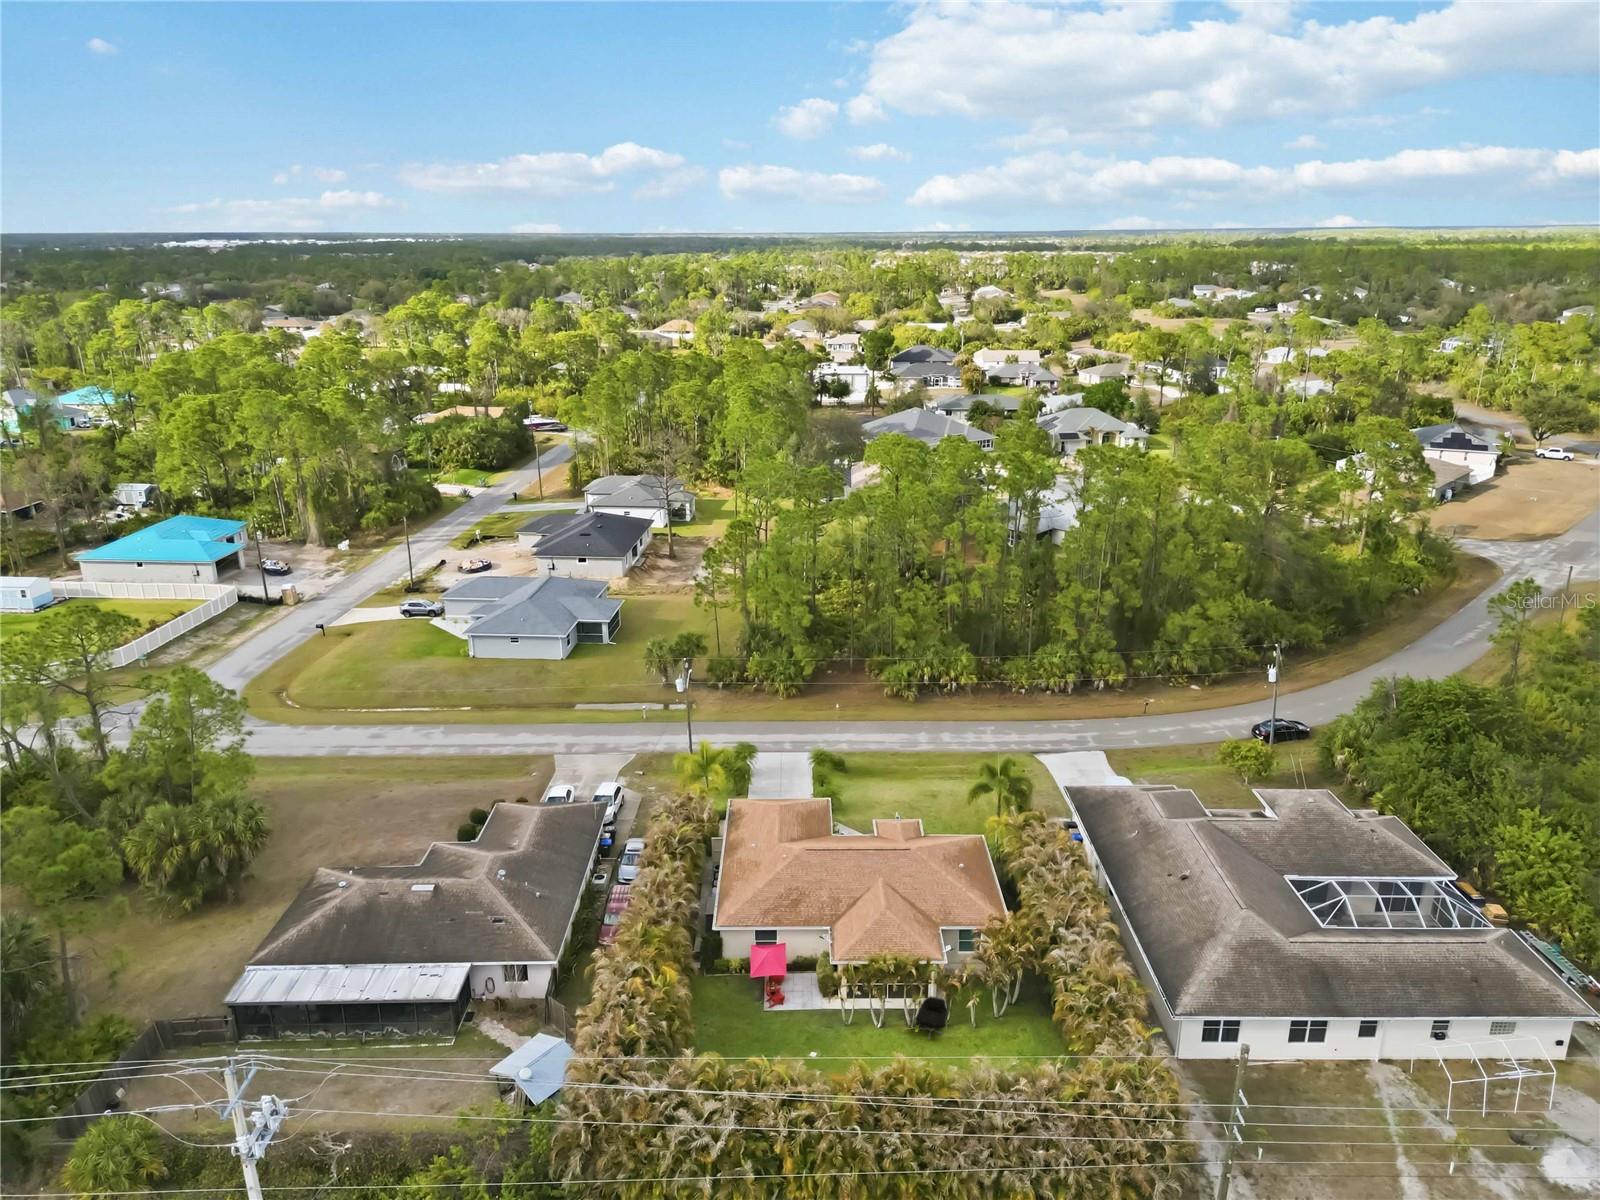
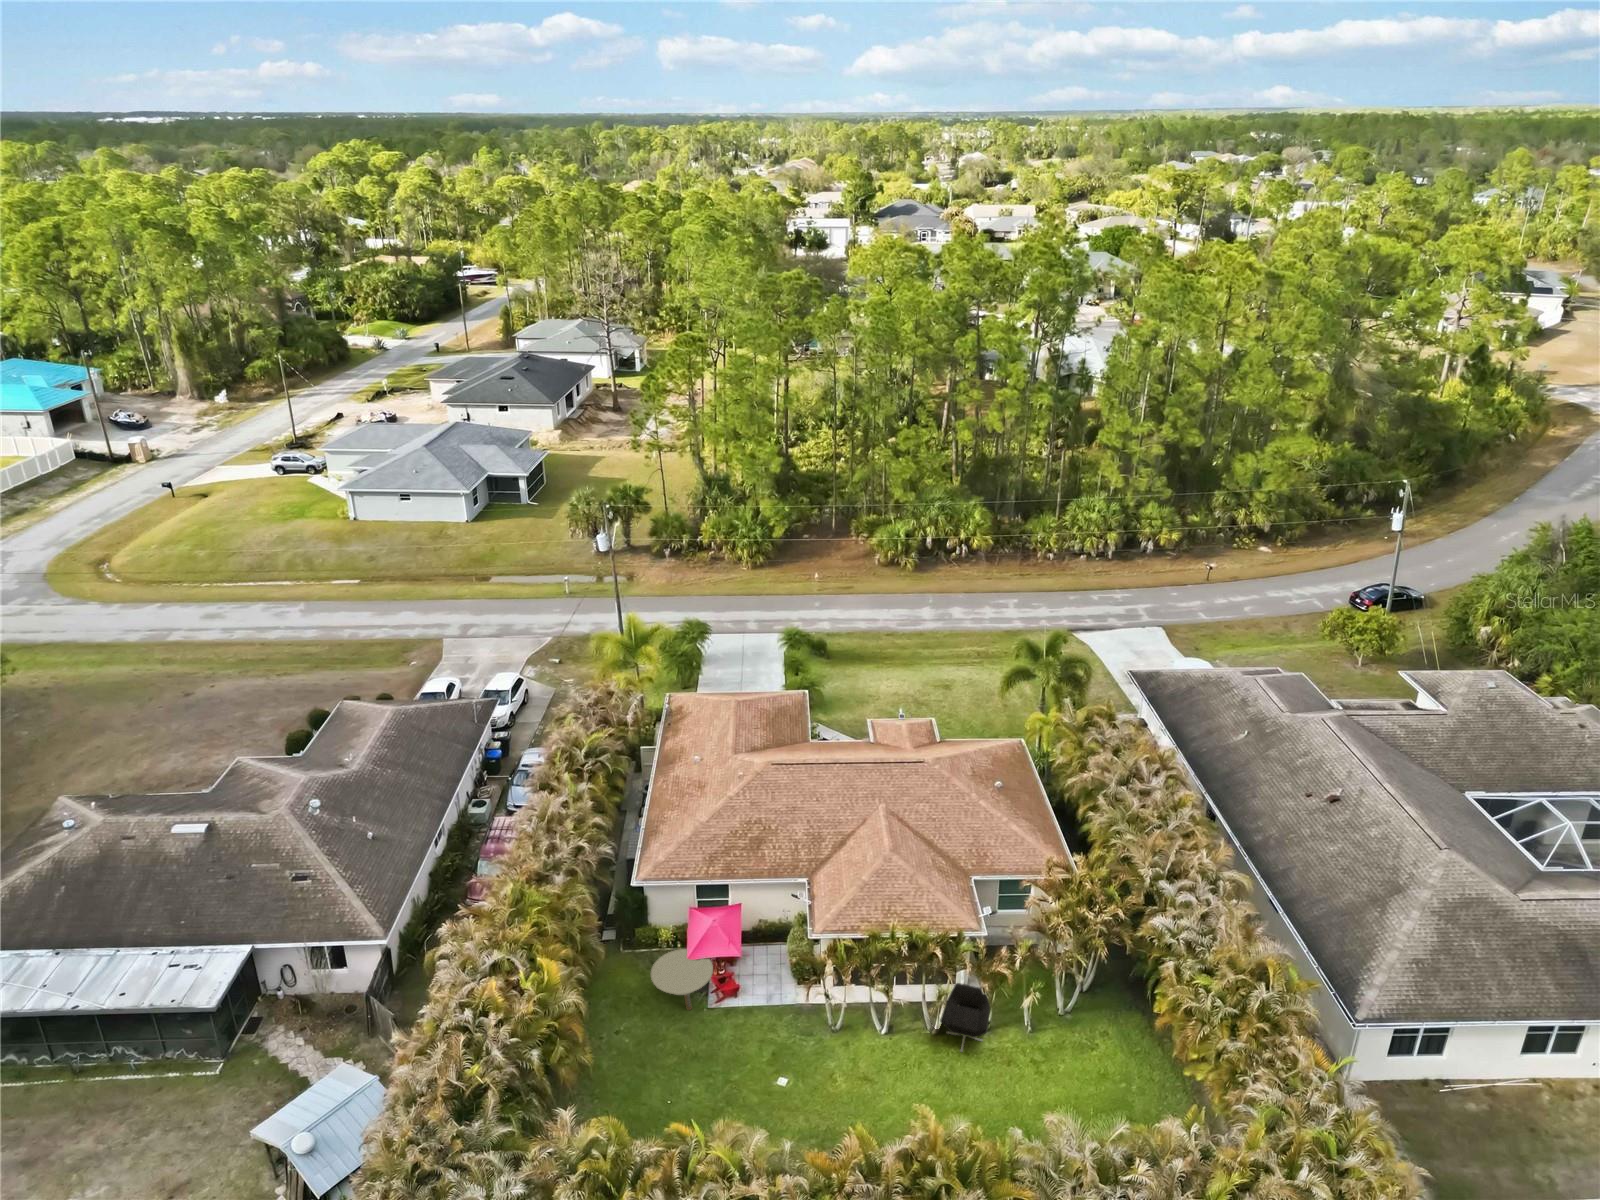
round table: none [725,973,766,1013] -> present [651,949,713,1010]

